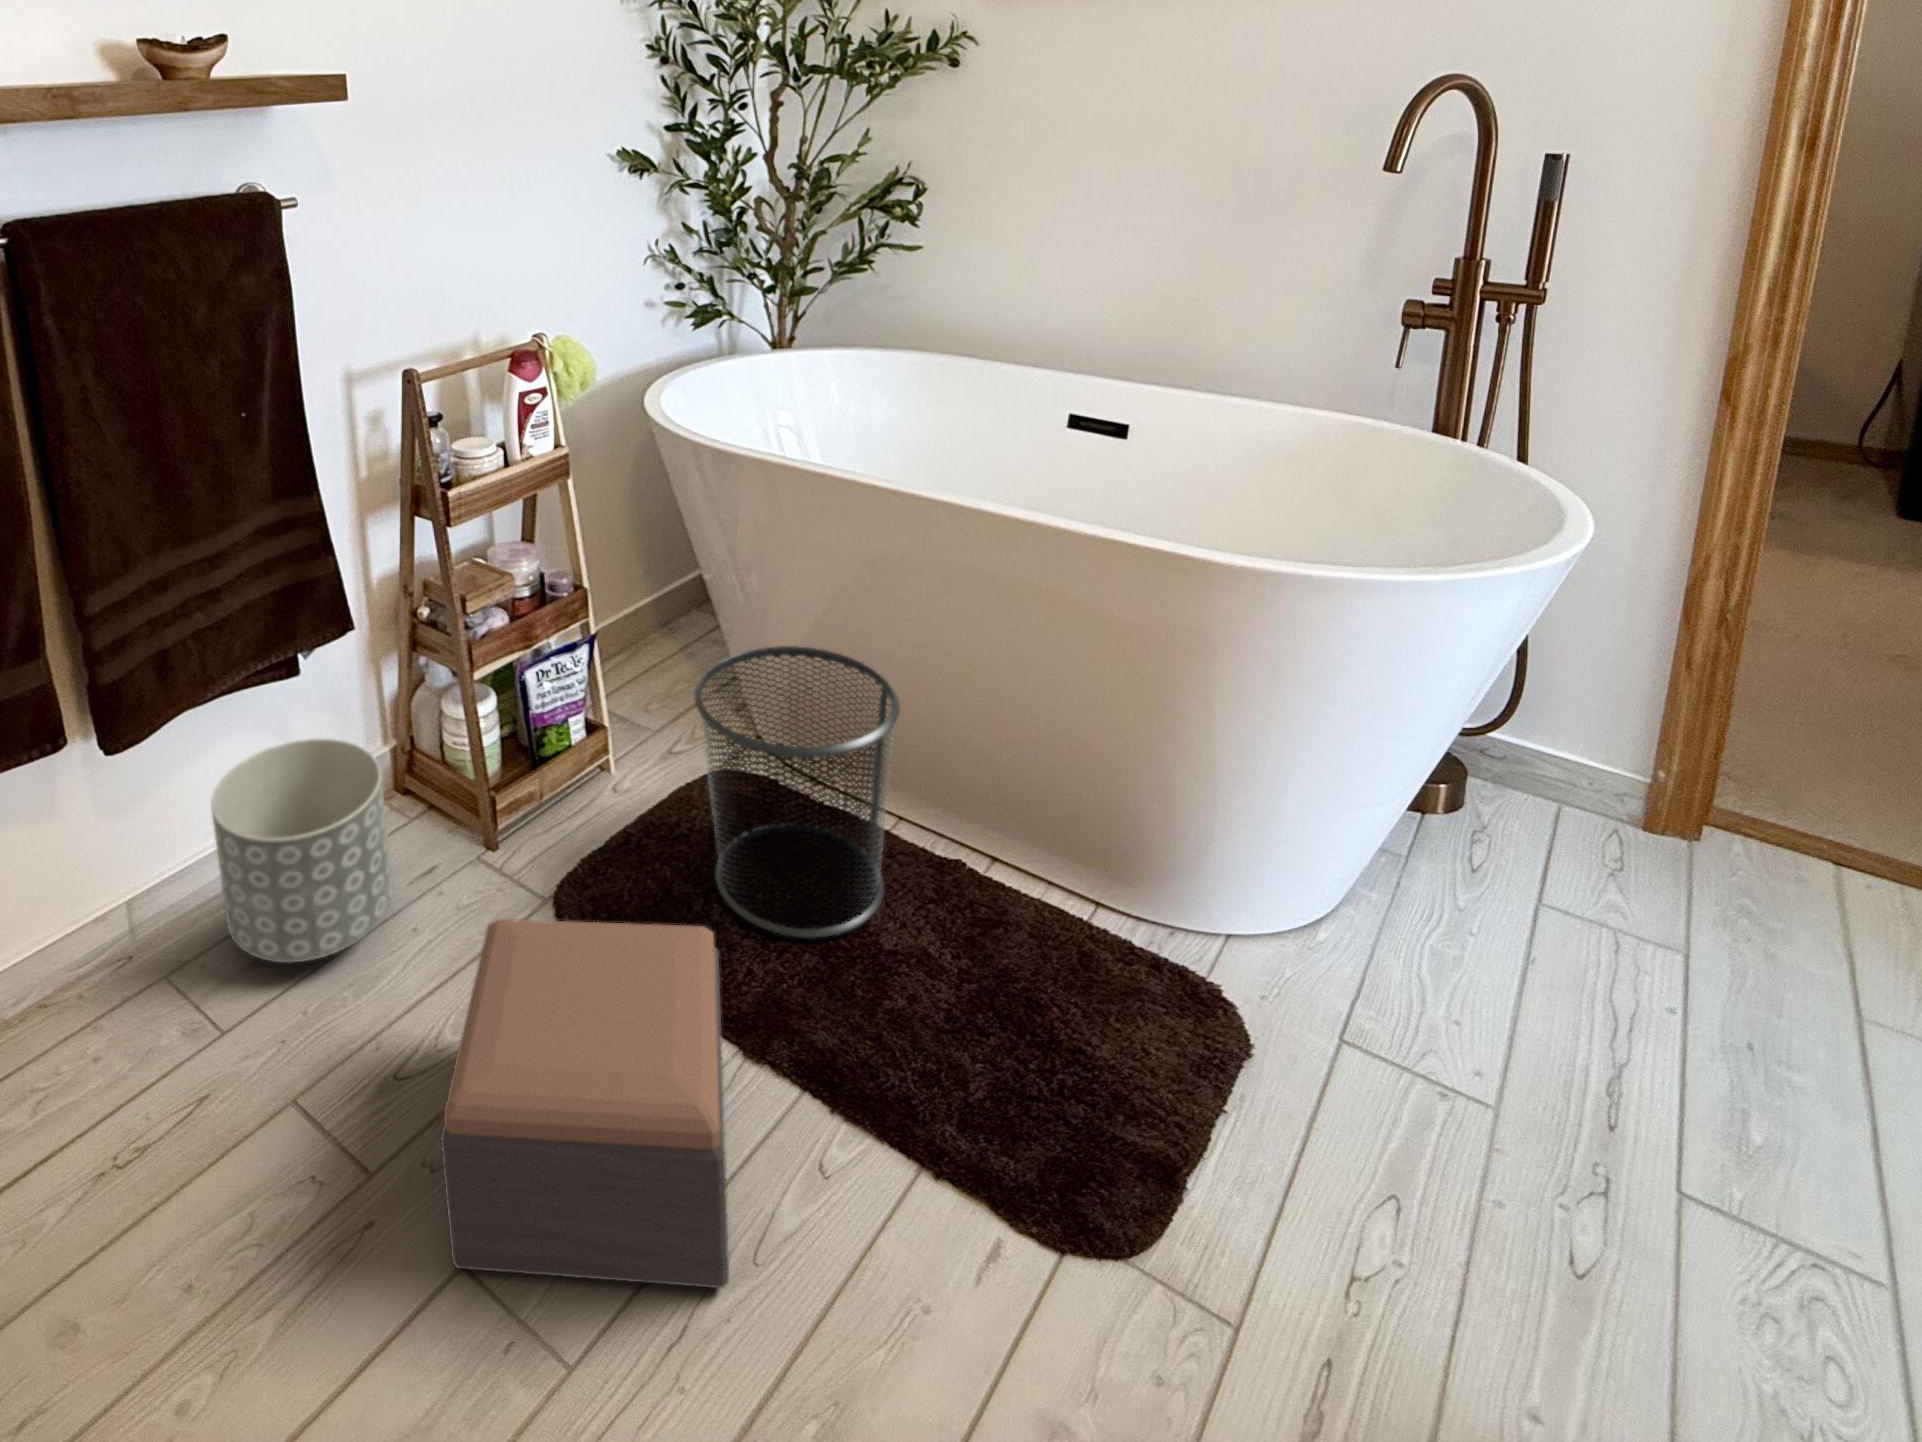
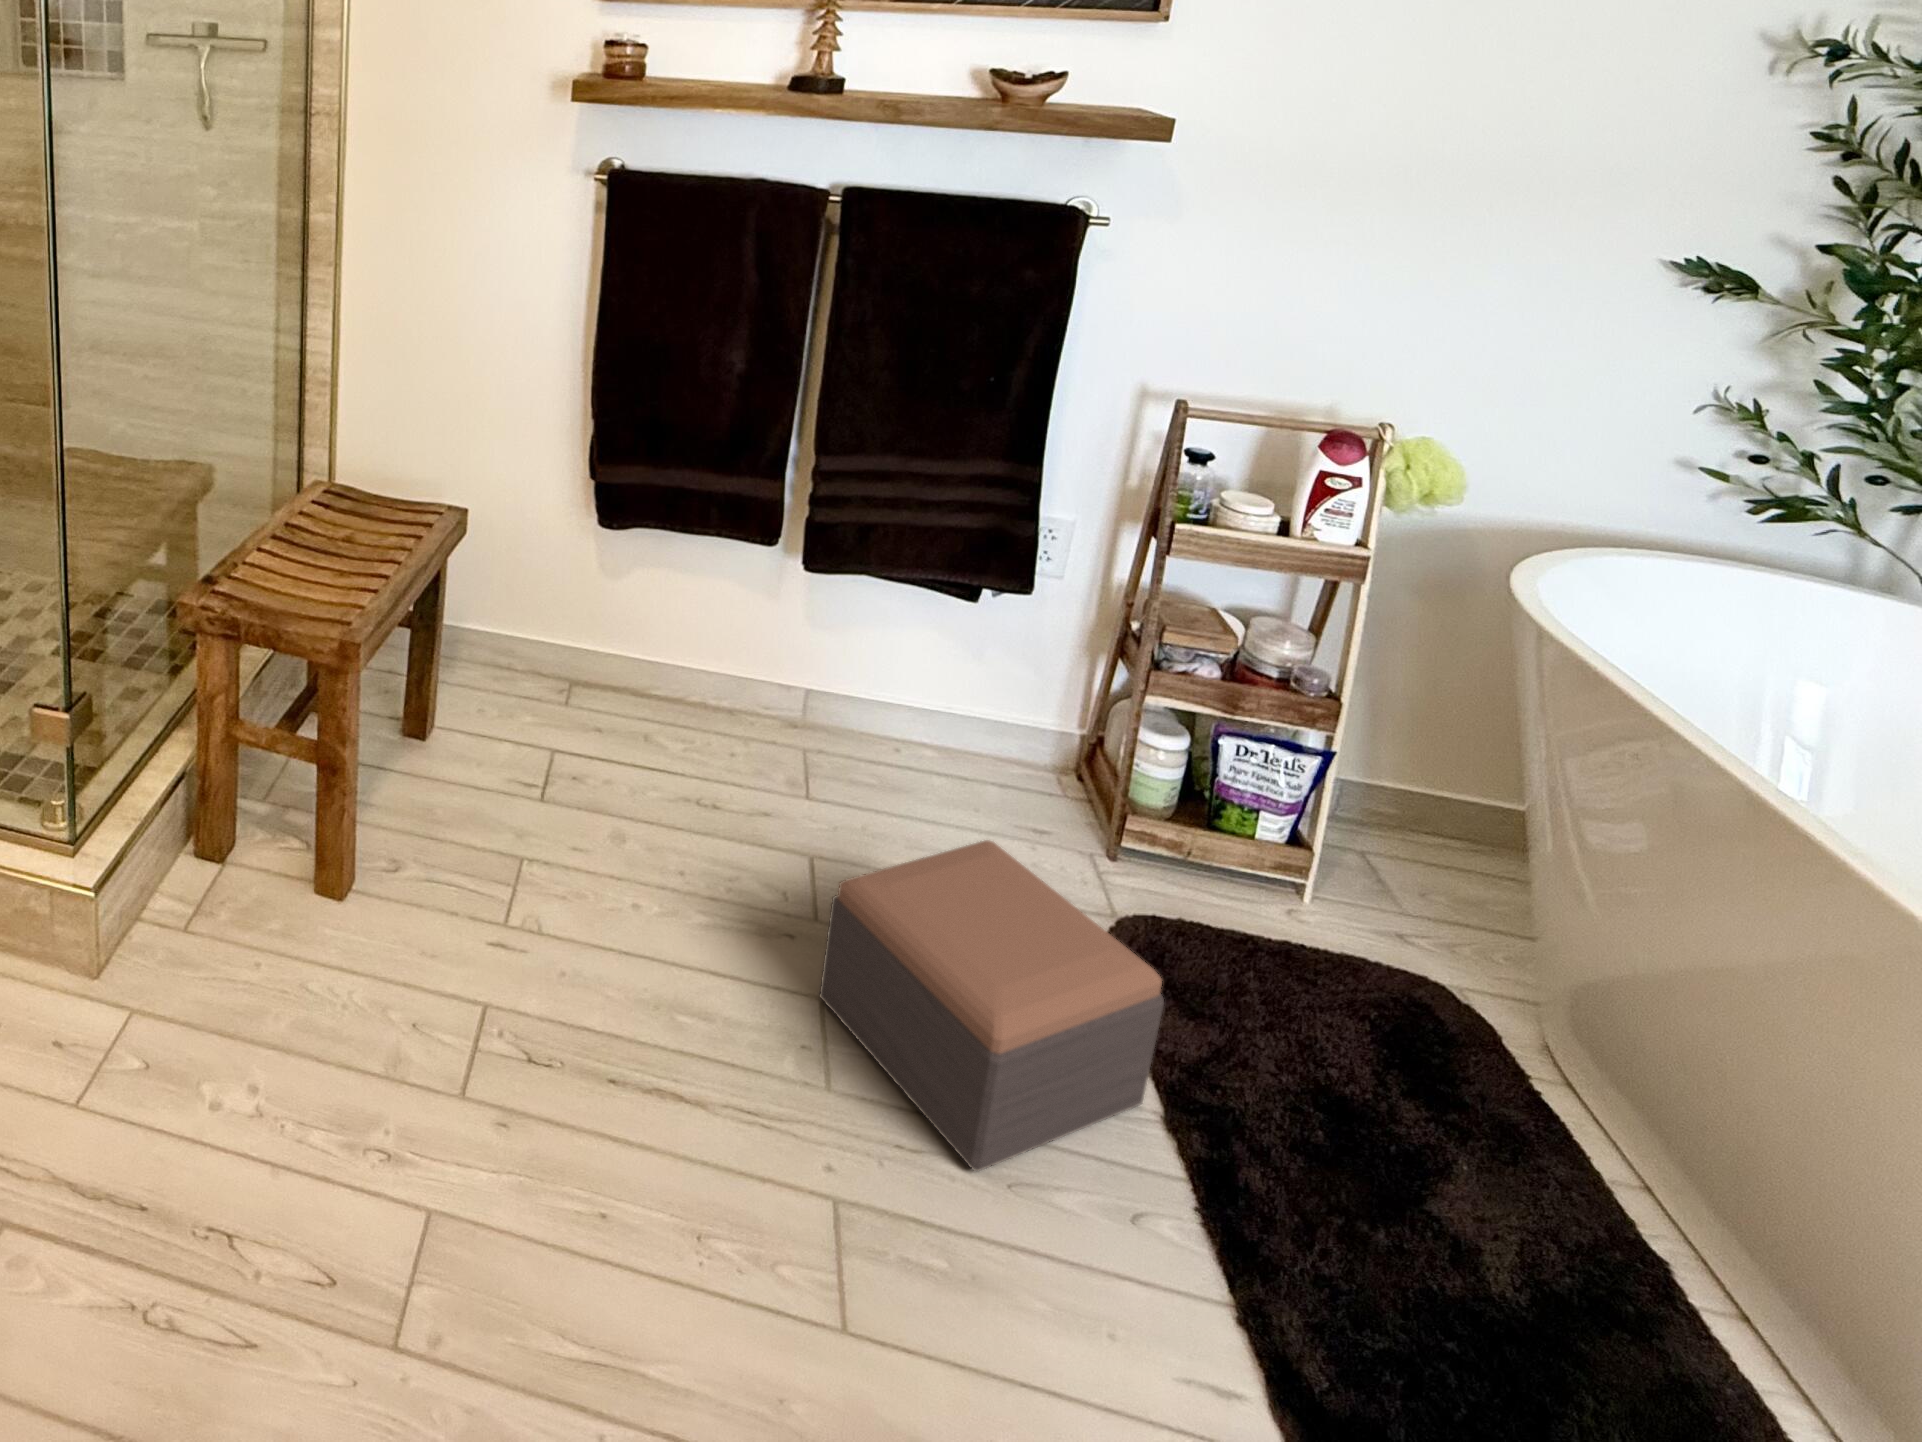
waste bin: present [694,646,900,938] -> none [1294,829,1634,1198]
planter: present [211,739,393,963] -> none [853,646,1014,820]

